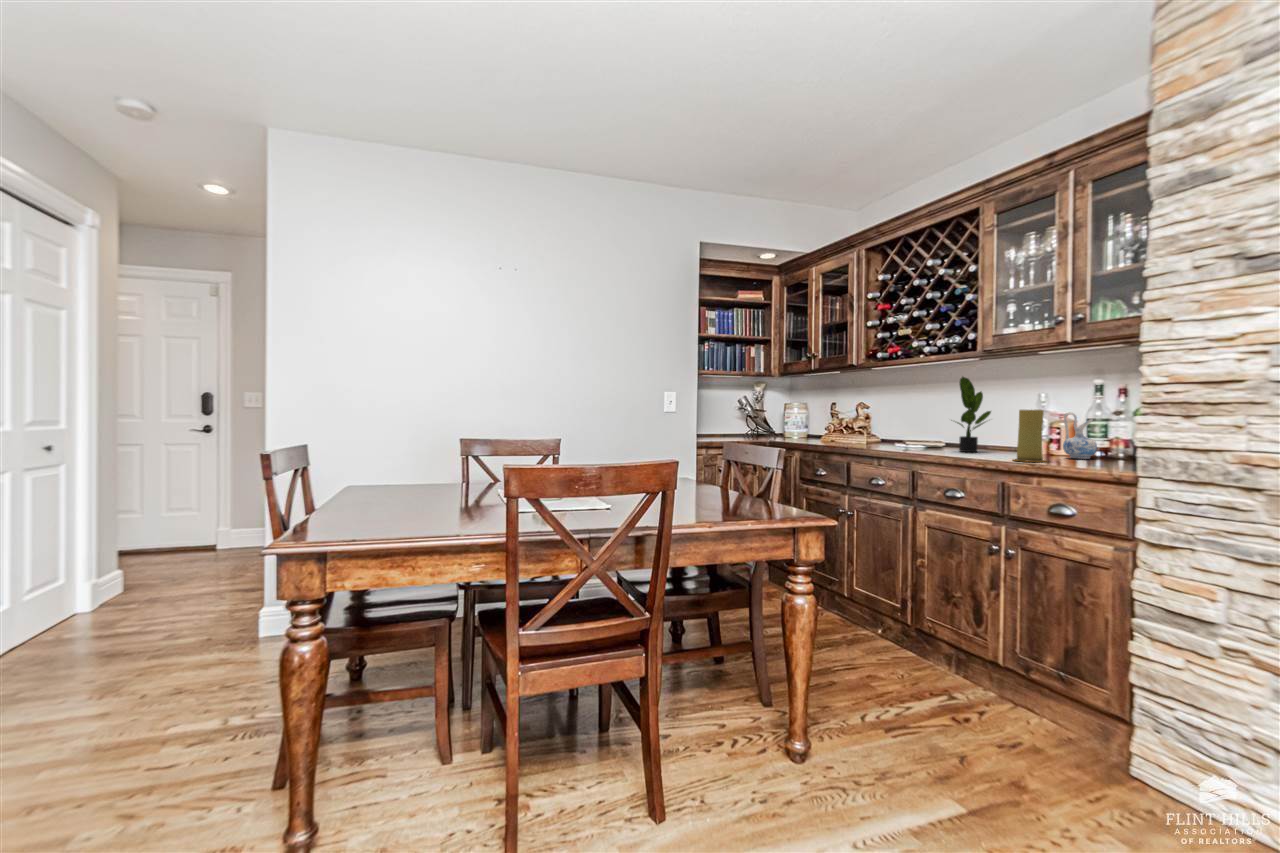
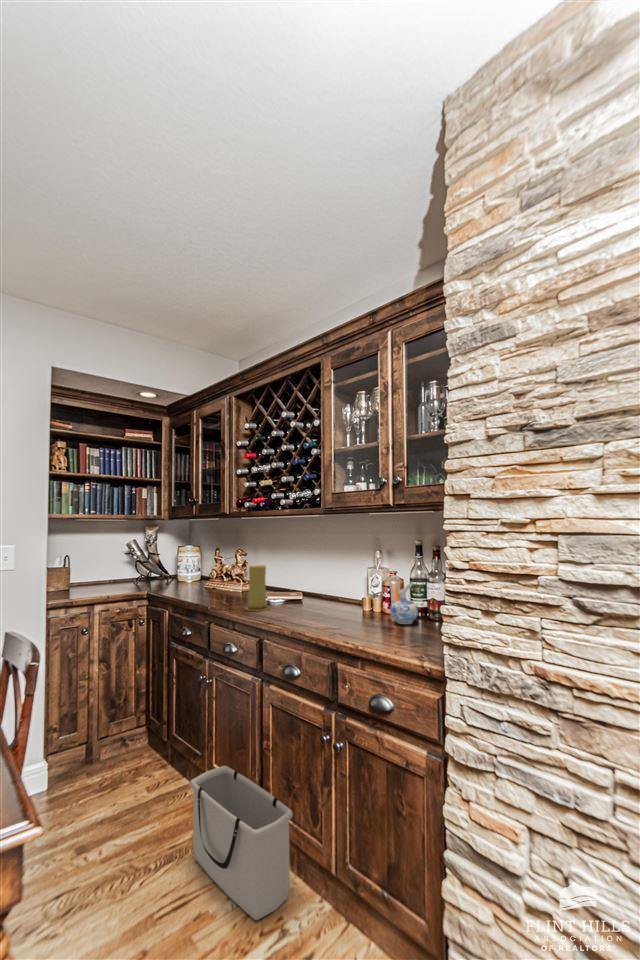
potted plant: present [957,377,991,452] -> none [299,532,337,610]
candle: present [1013,409,1046,462] -> present [245,565,269,611]
storage bin: none [846,583,954,687] -> present [190,766,293,920]

